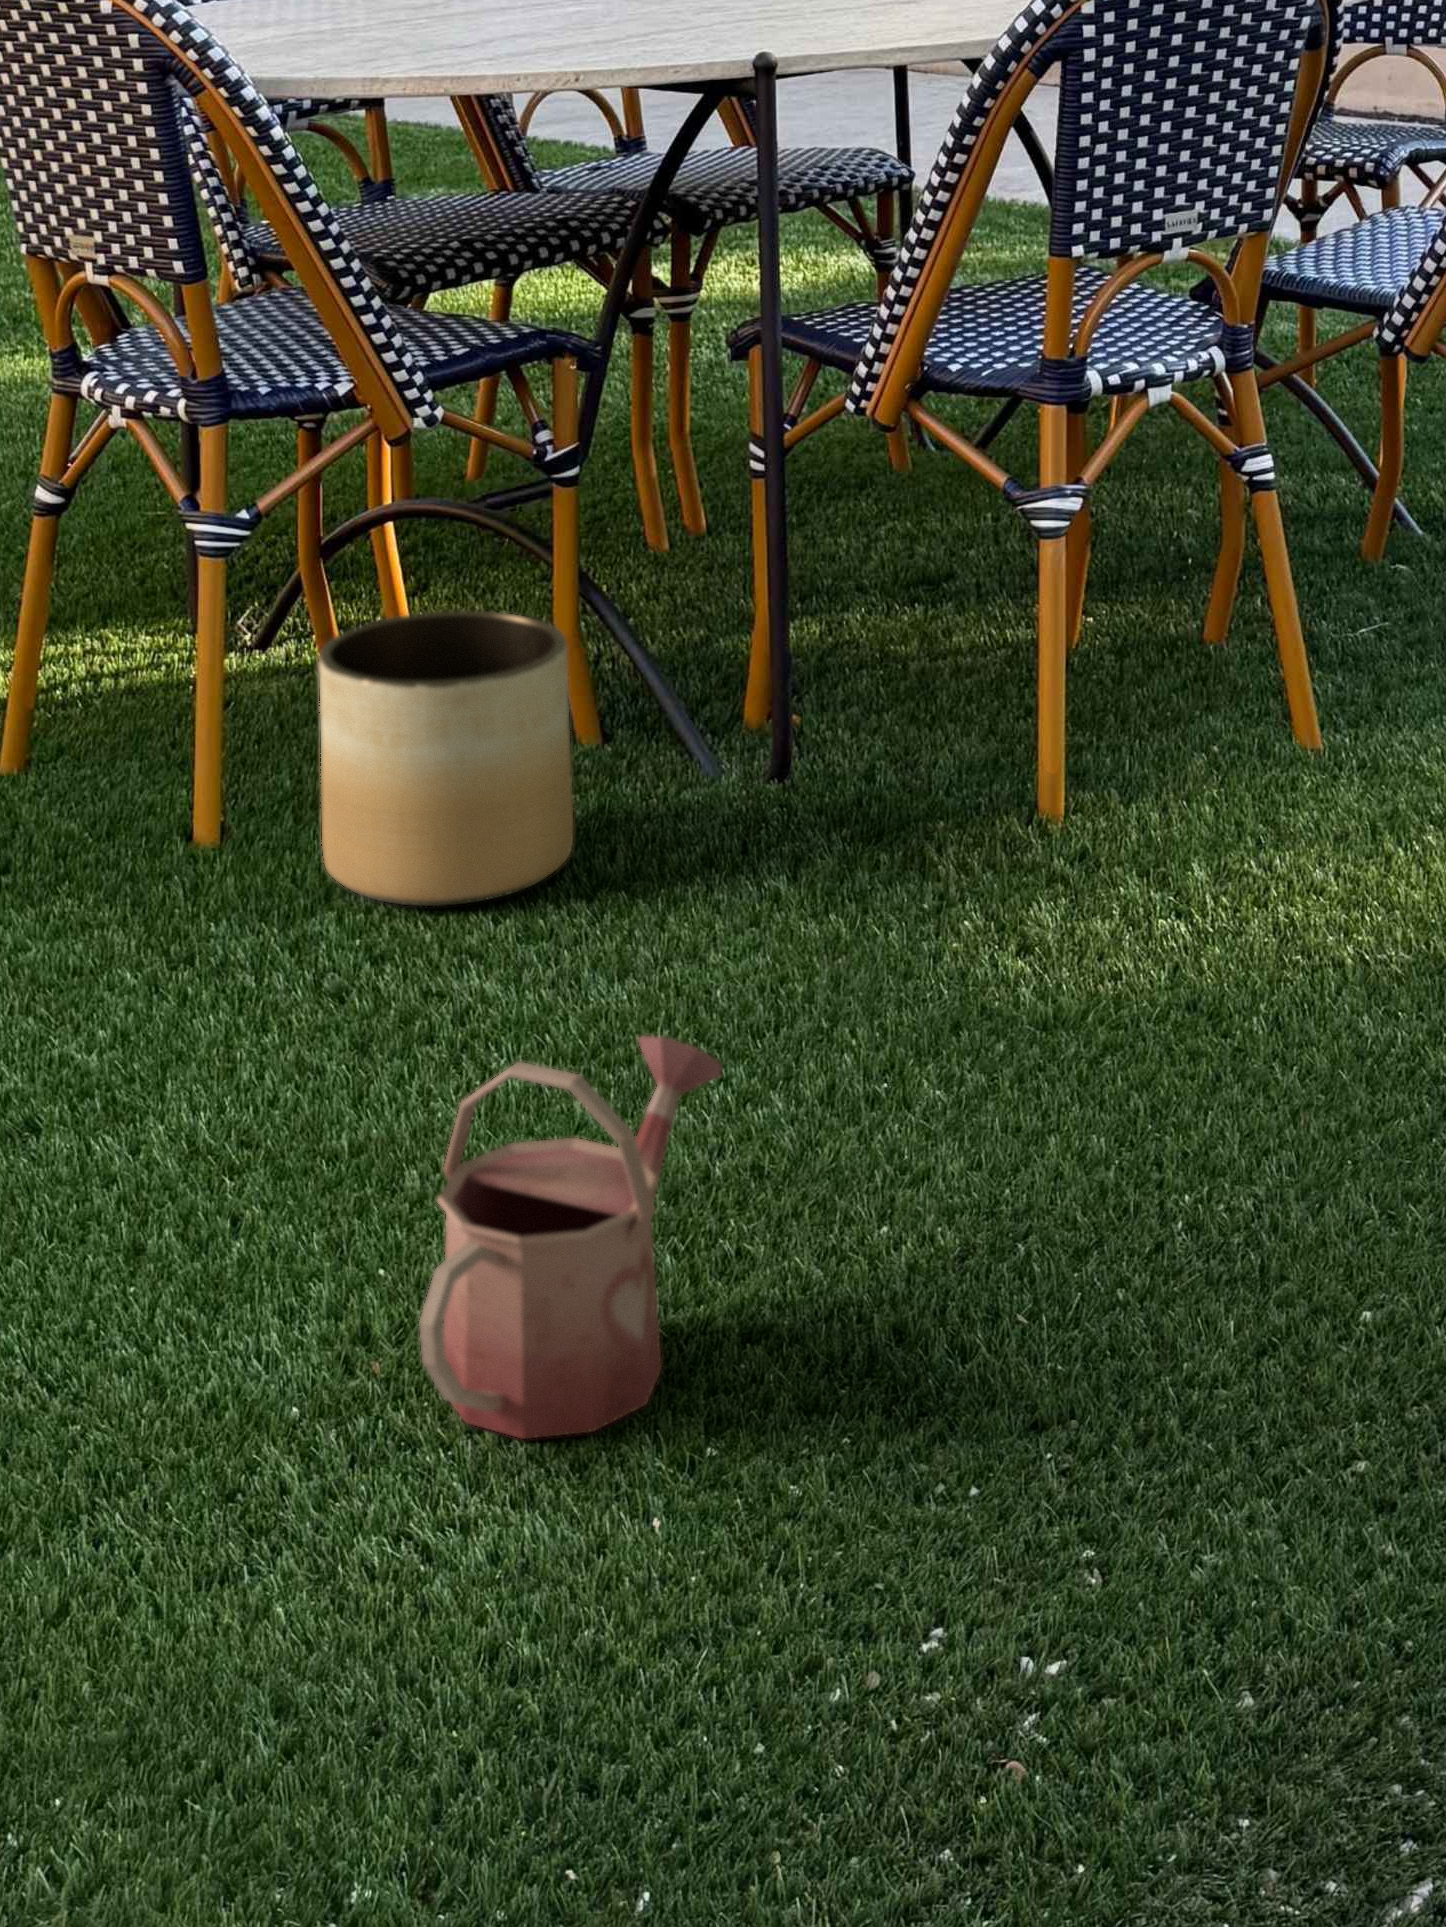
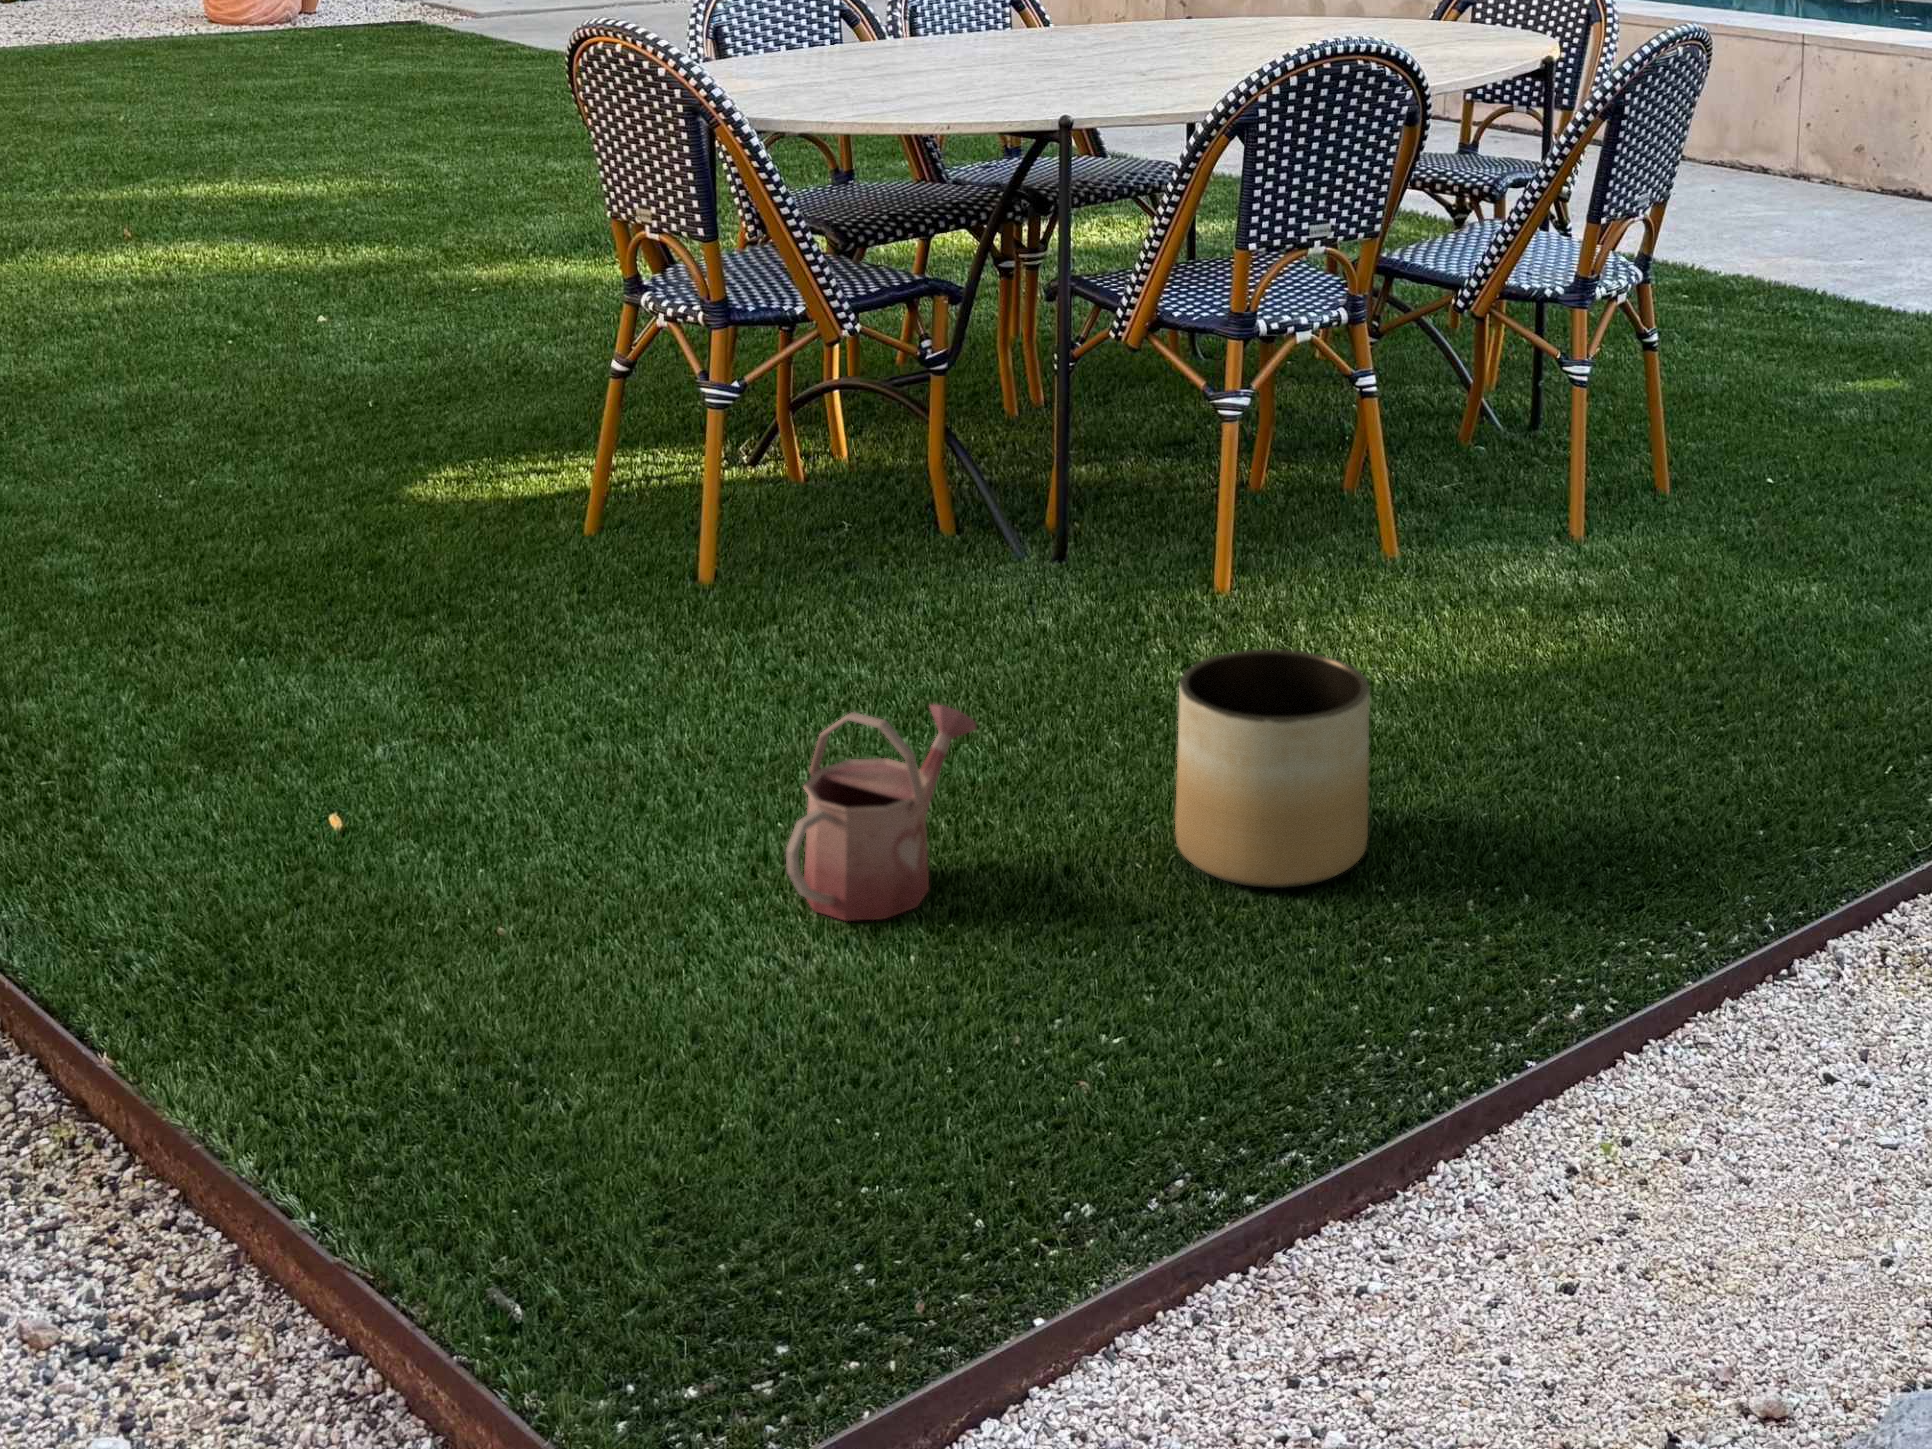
planter: present [319,611,573,906] -> present [1175,649,1370,888]

